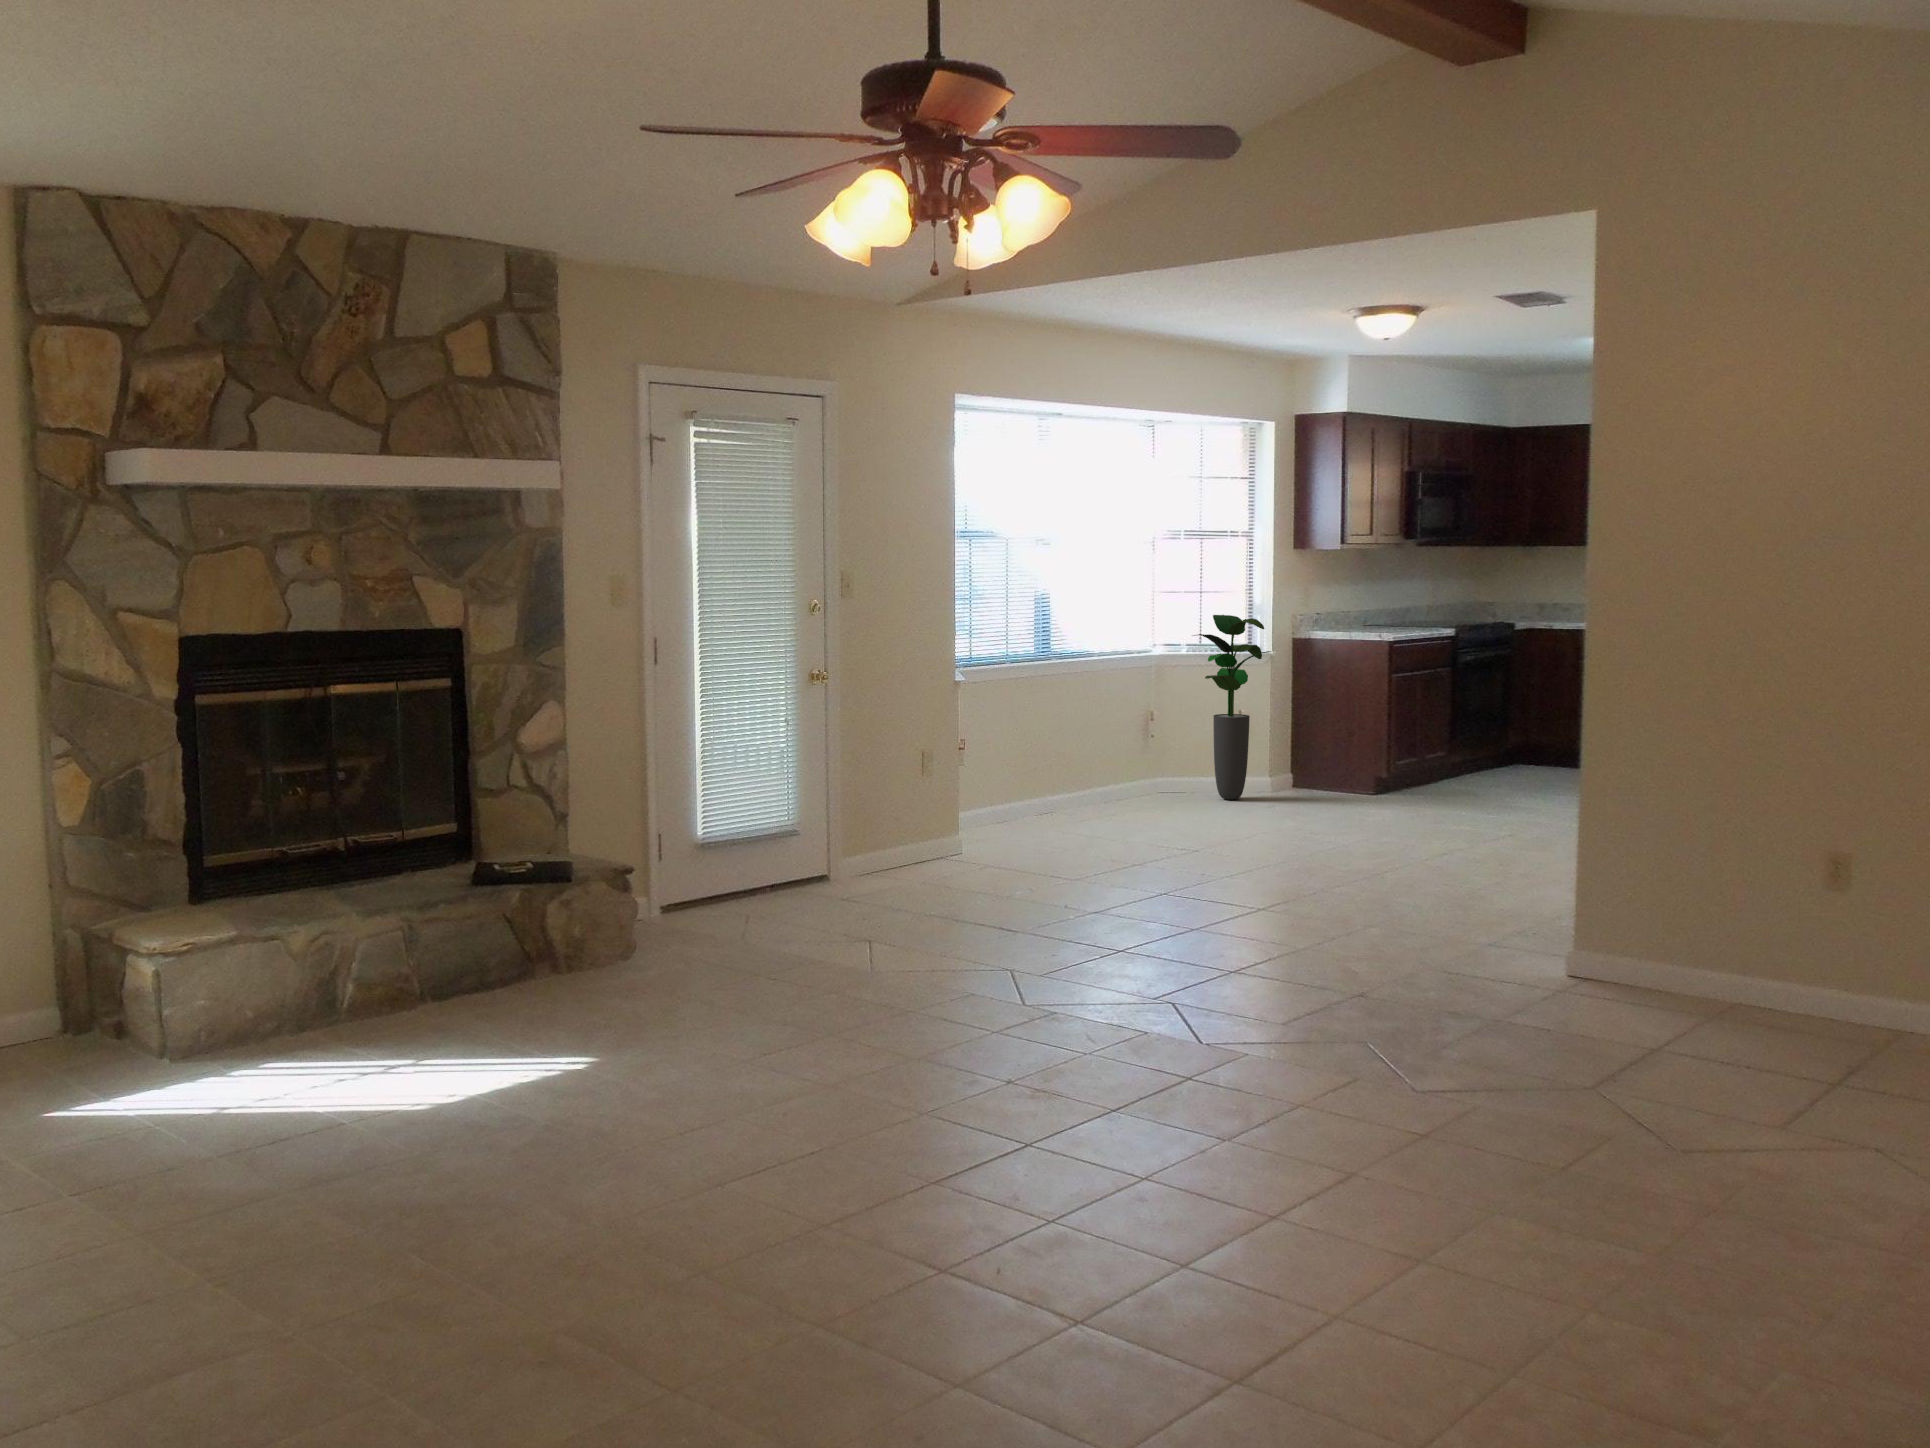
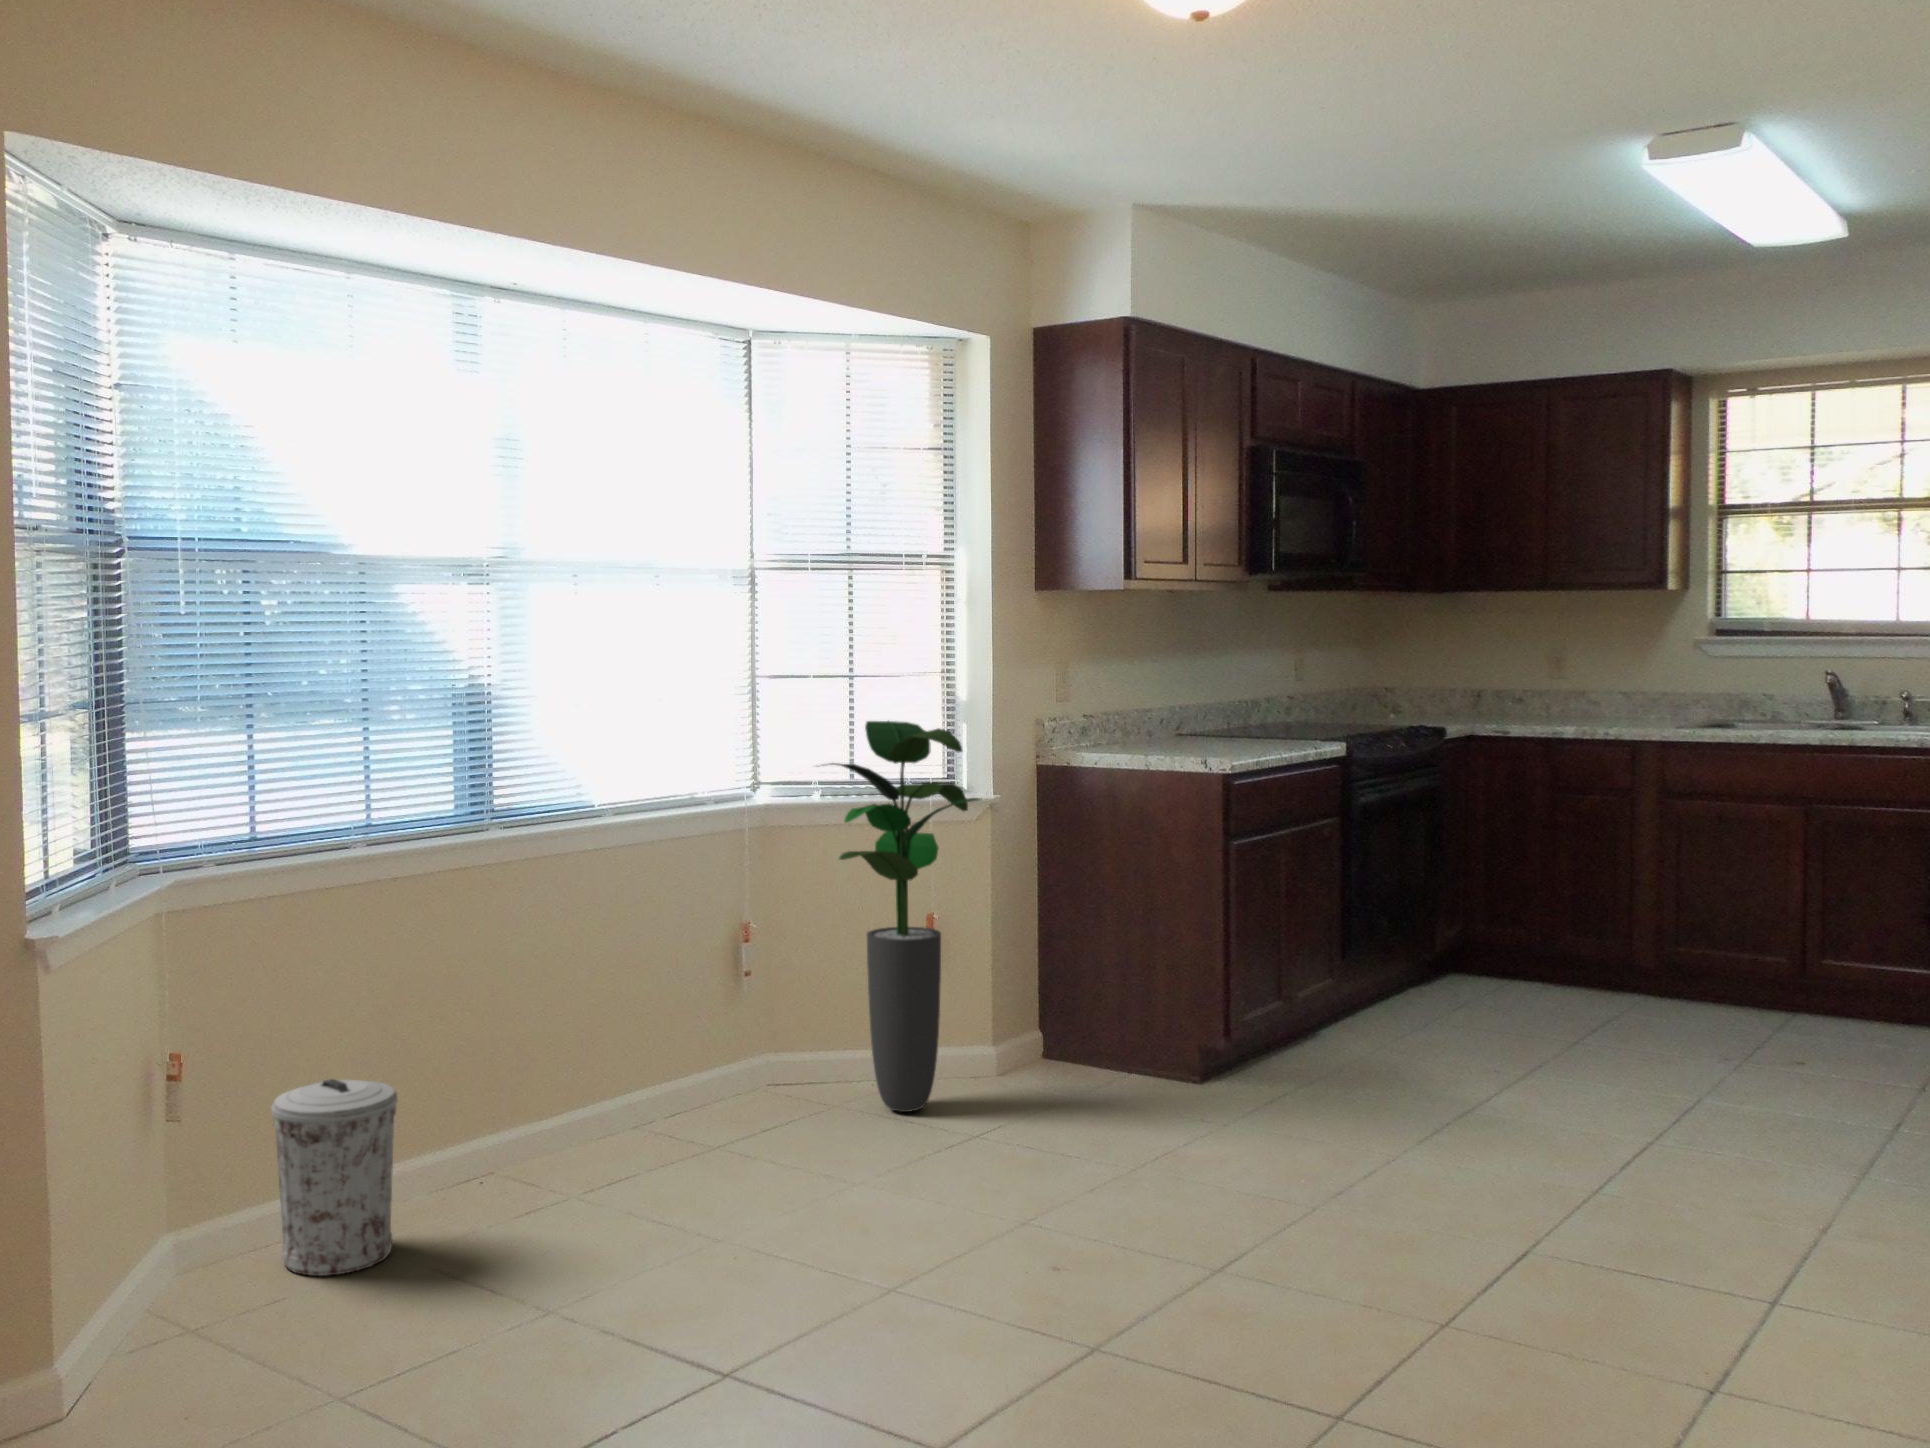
trash can: none [996,756,1044,830] -> present [271,1079,398,1276]

